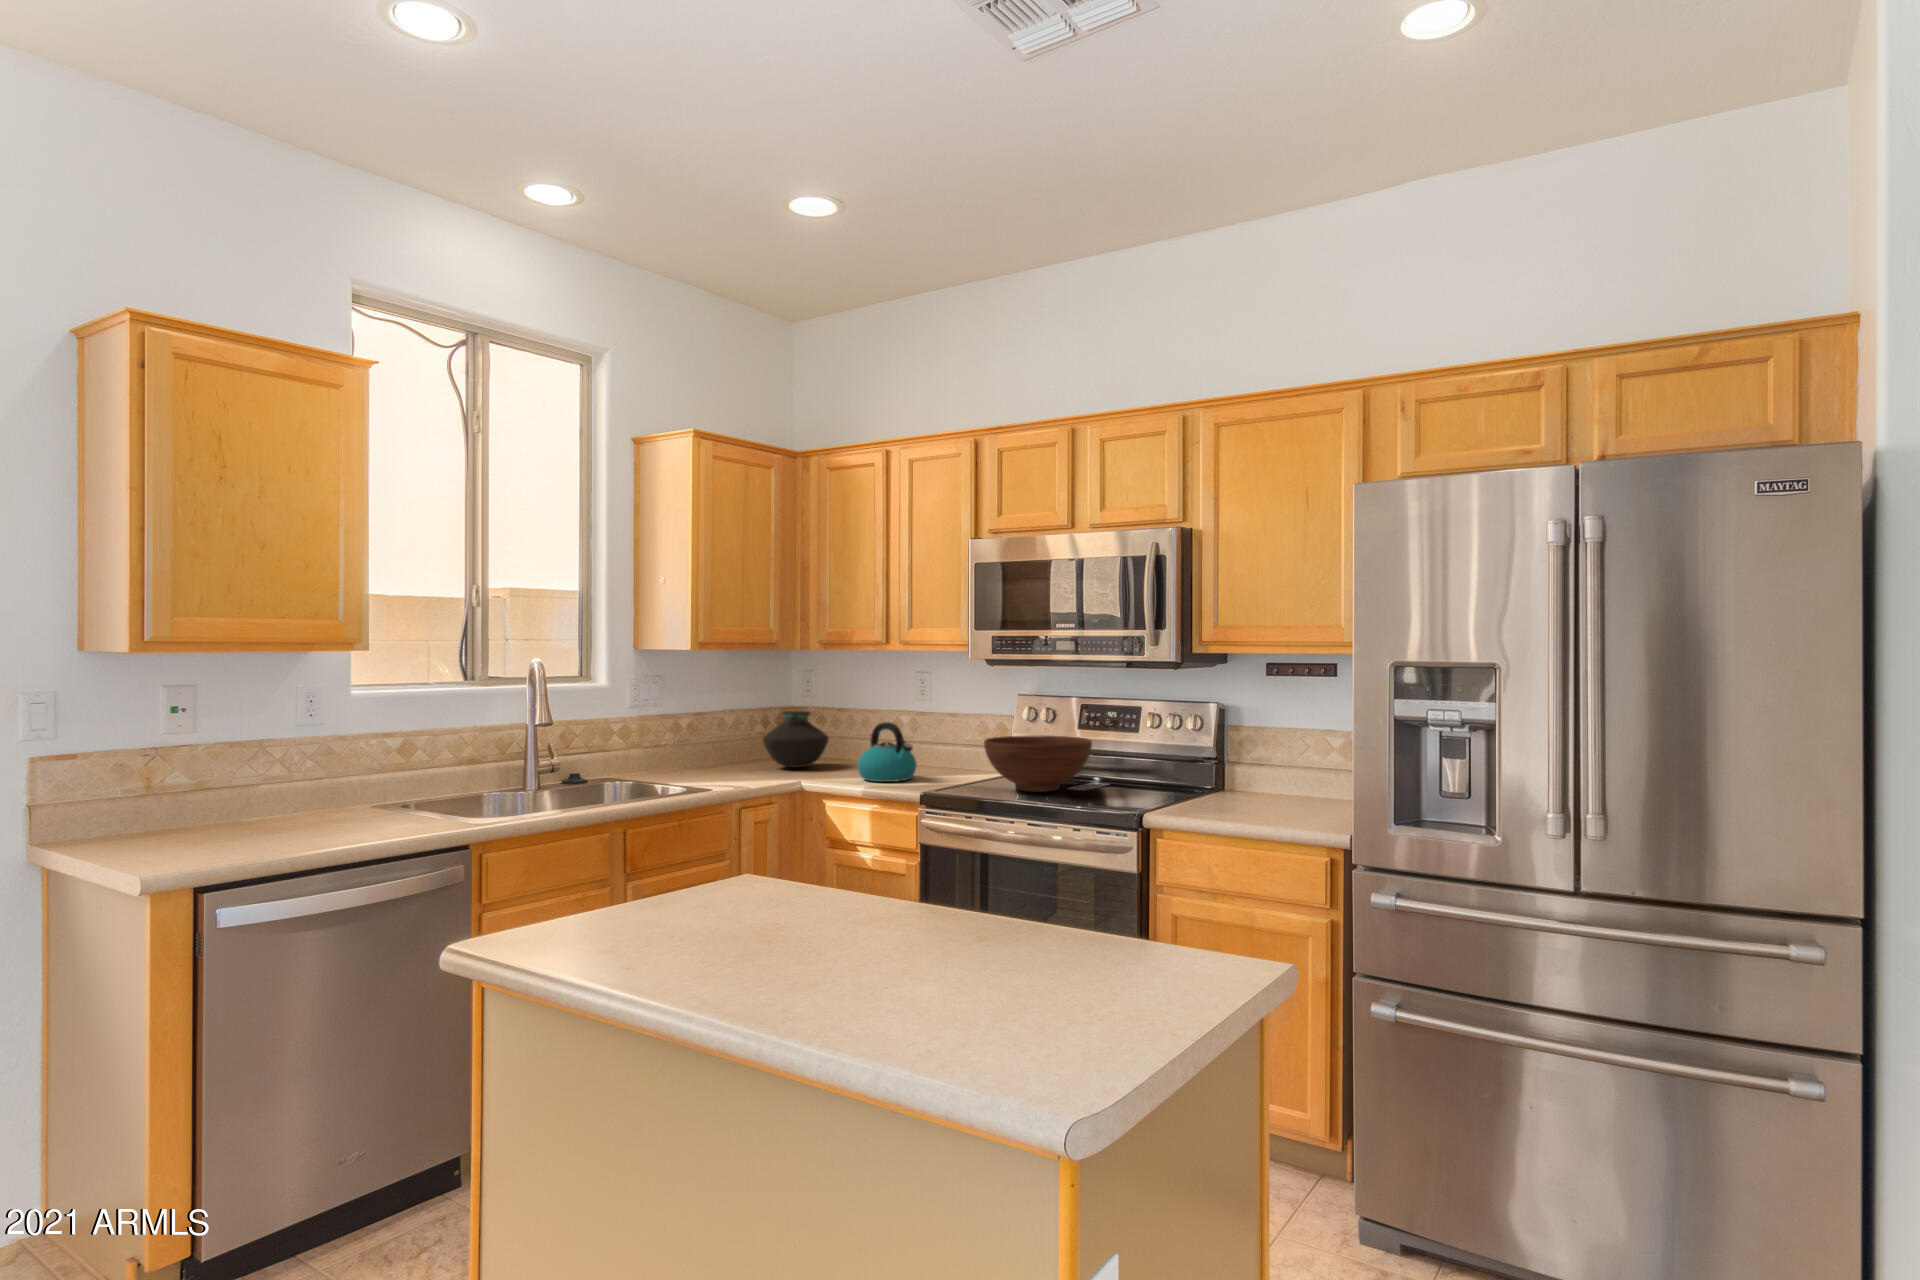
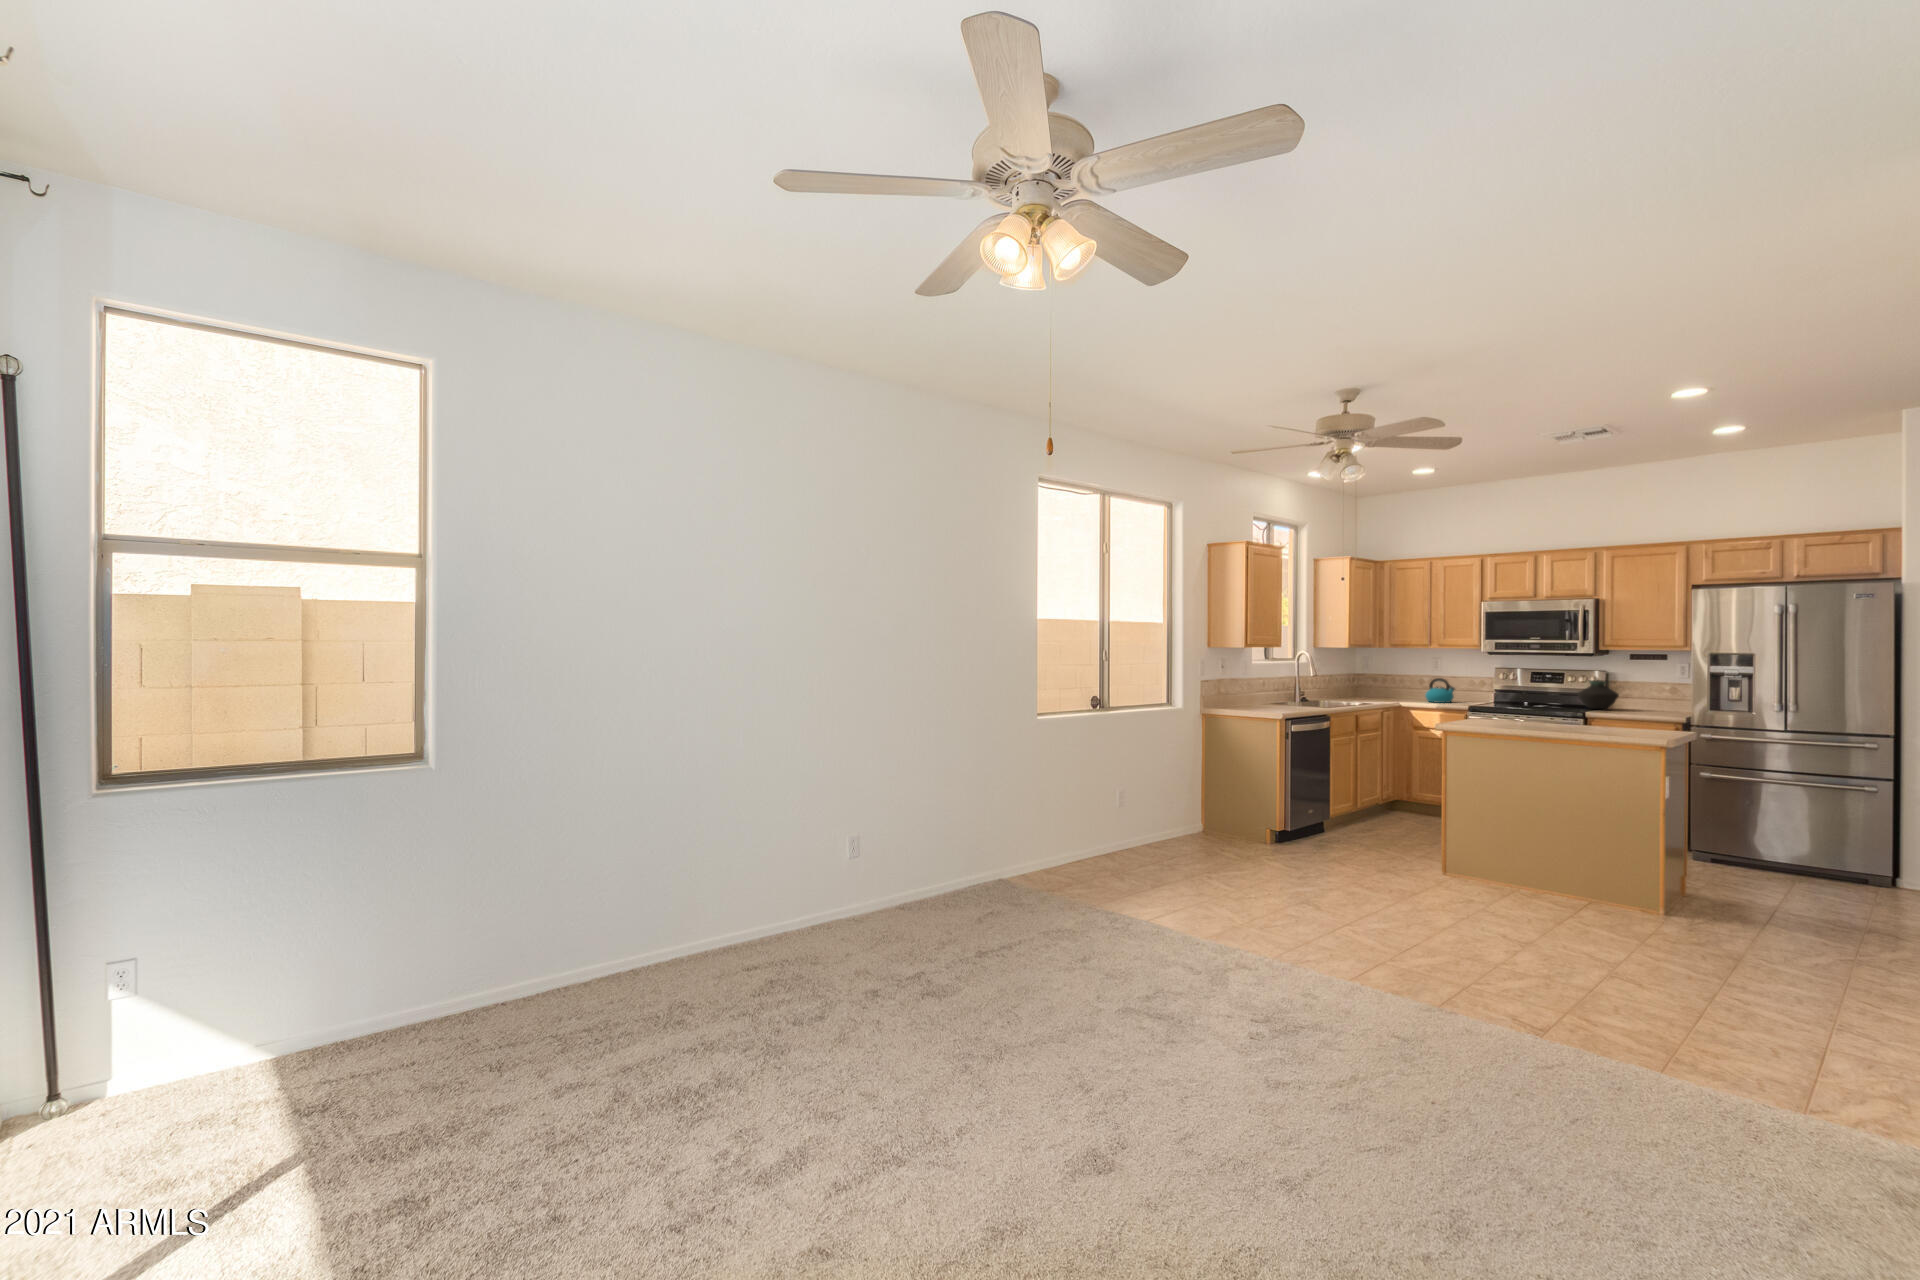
vase: present [763,711,829,768] -> present [1578,680,1619,709]
fruit bowl: present [984,736,1092,792] -> none [1496,684,1548,706]

